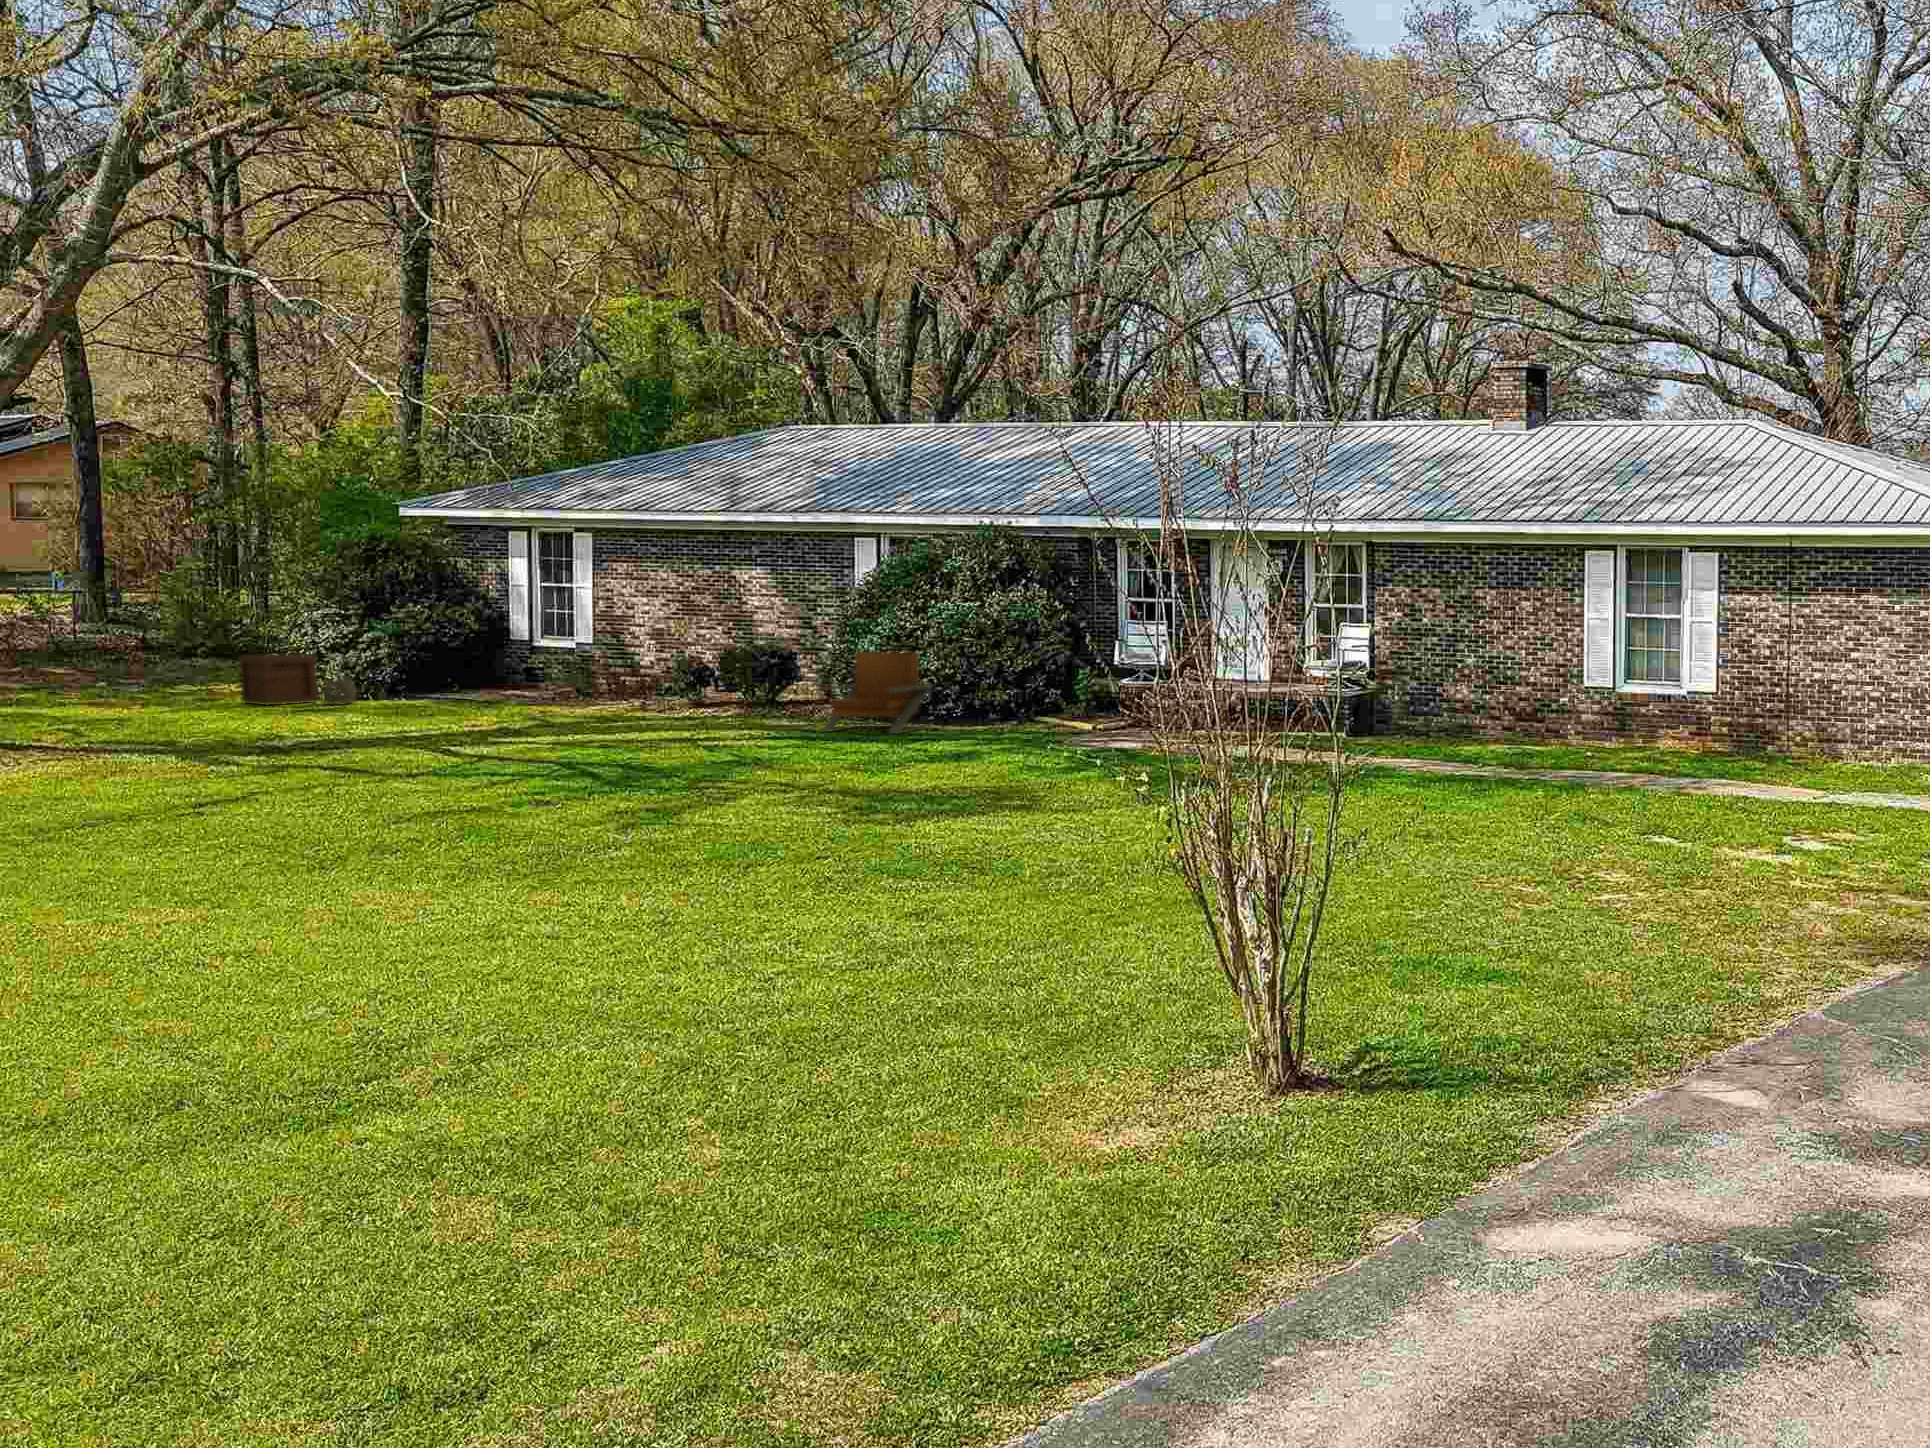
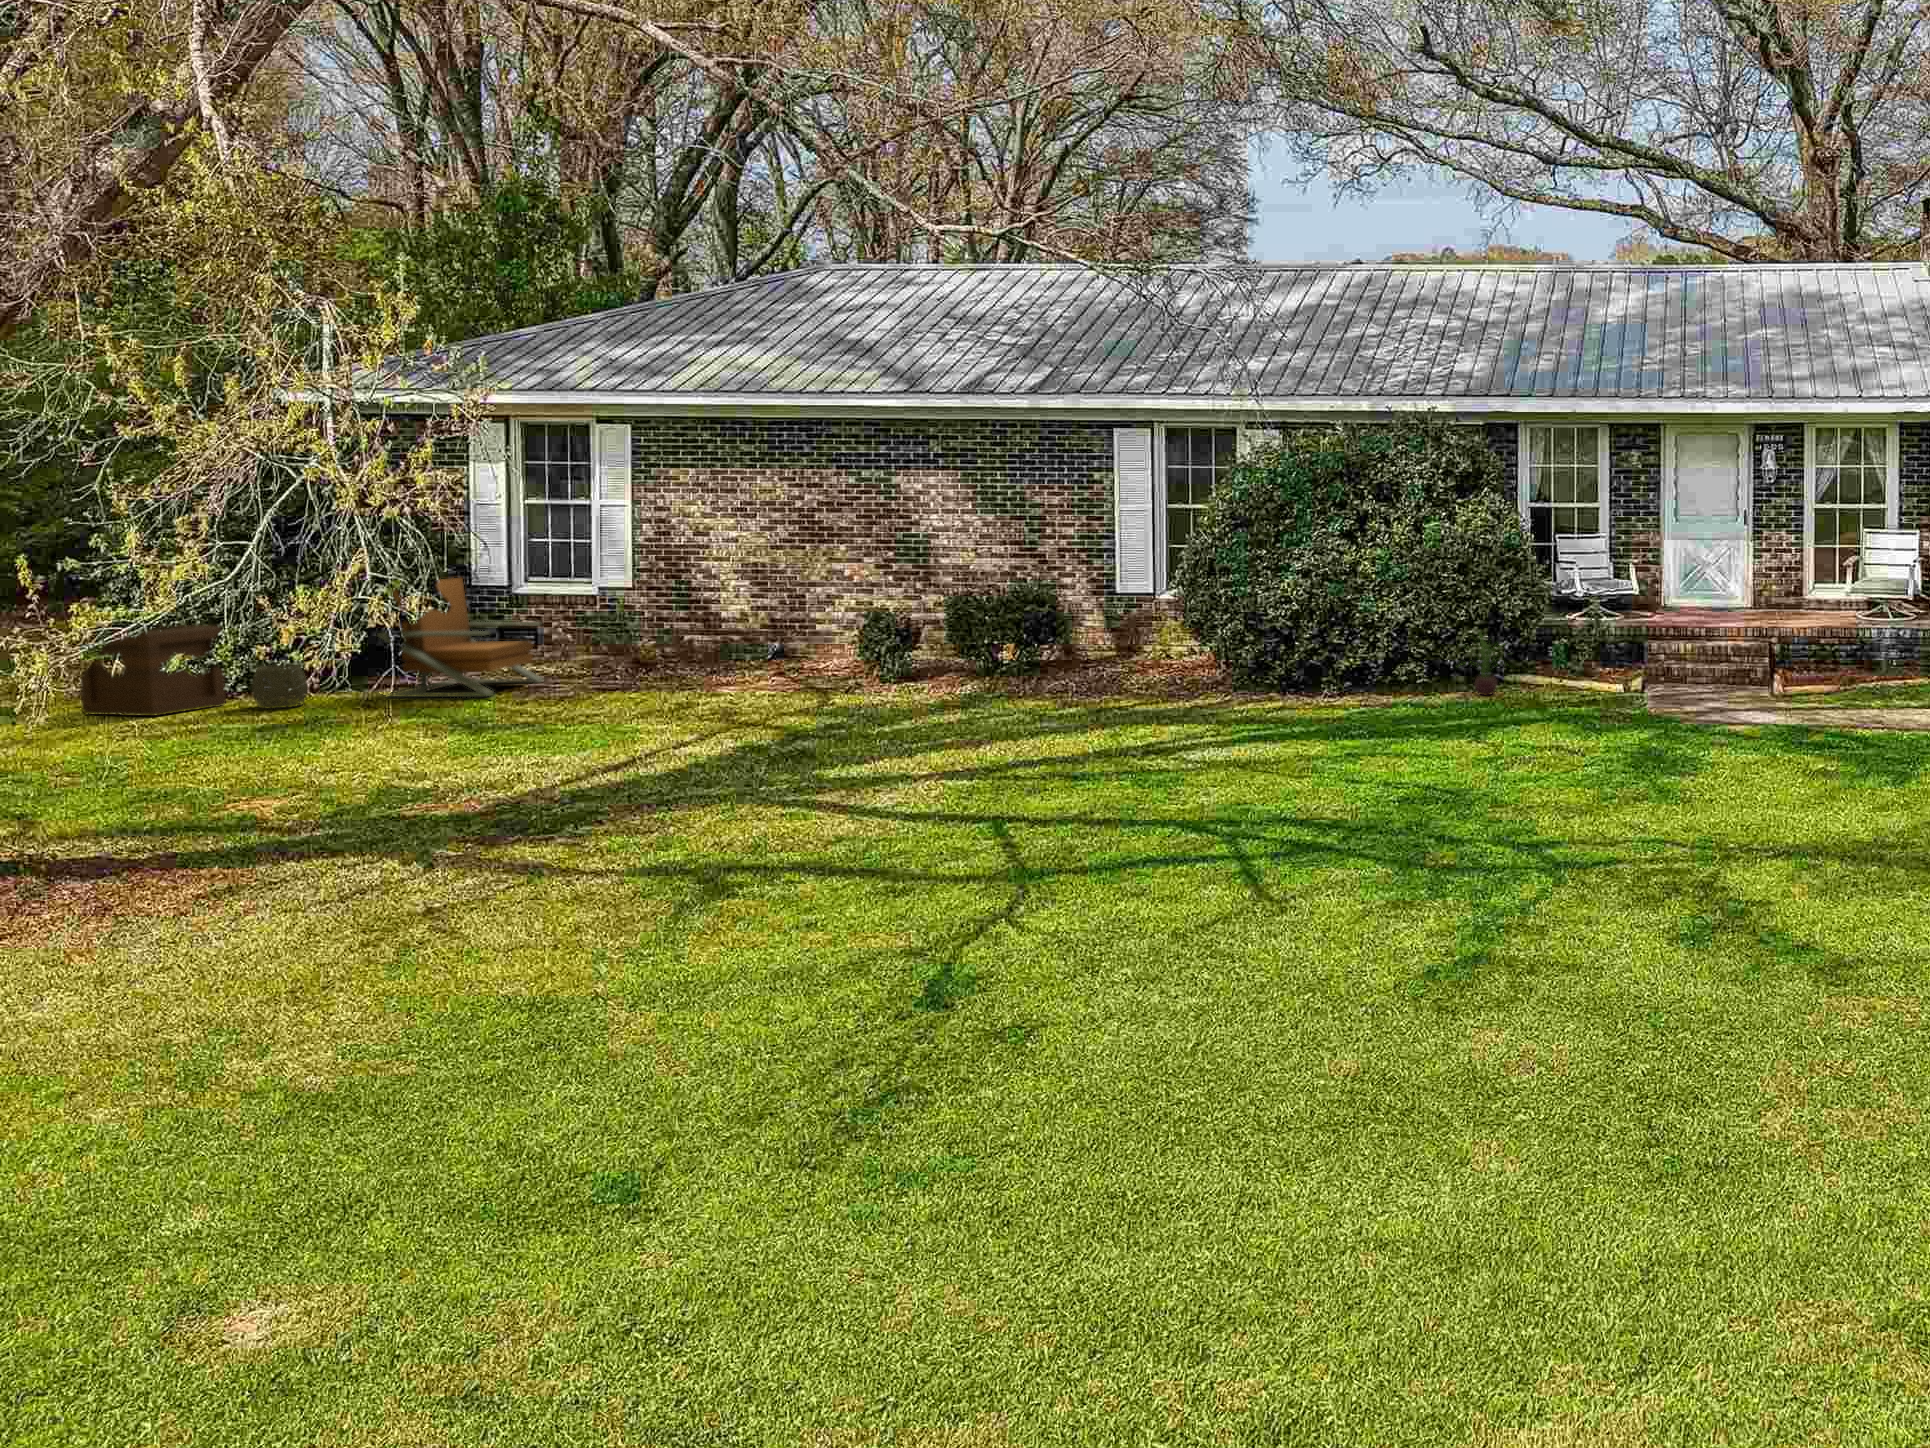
lounge chair: present [822,652,932,734] -> present [378,578,544,697]
decorative plant: none [958,684,1010,729] -> present [1459,632,1508,695]

